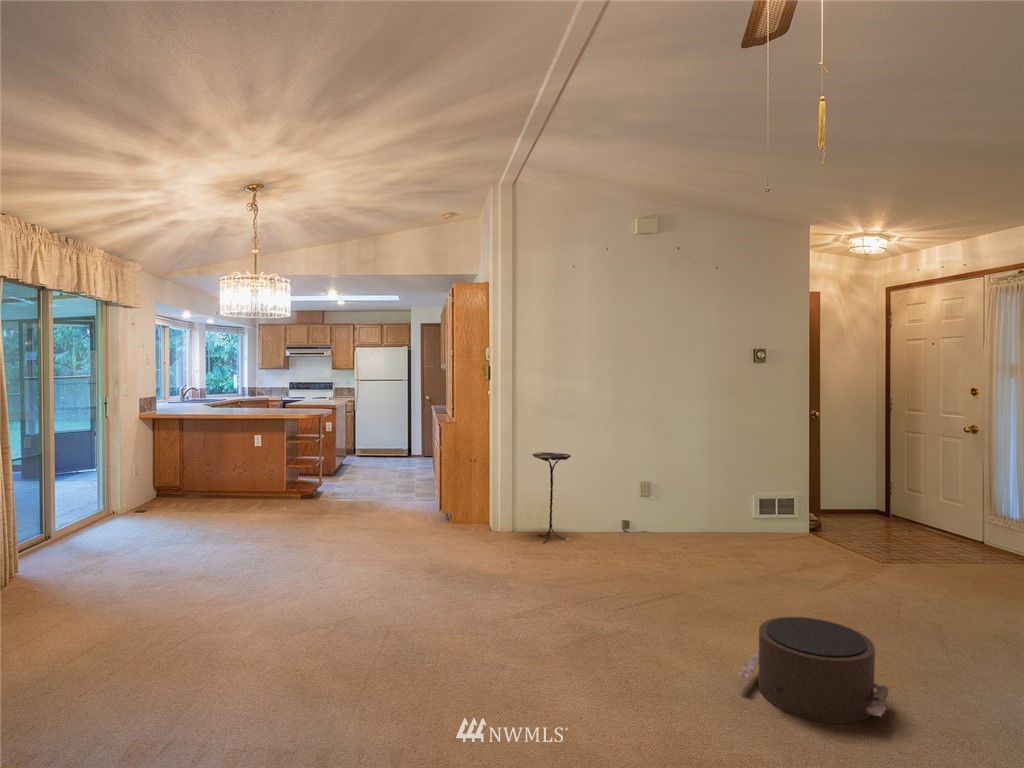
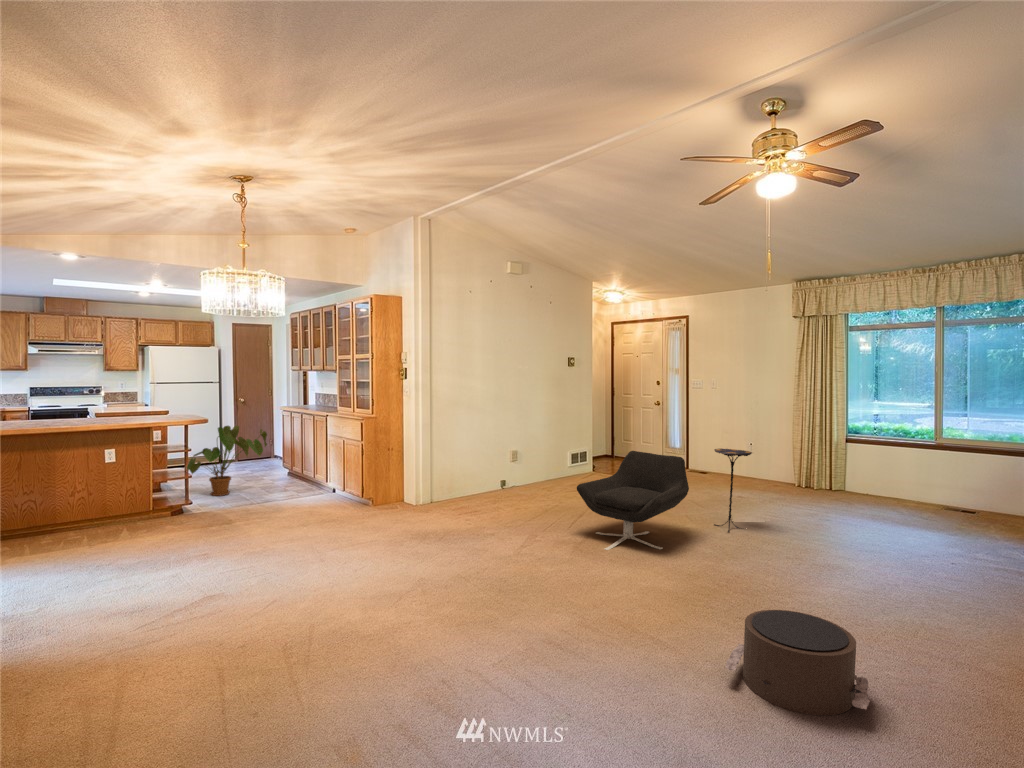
house plant: none [207,437,287,509] -> present [187,426,267,496]
side table: present [532,452,571,543] -> present [714,449,752,532]
lounge chair: none [602,457,722,562] -> present [577,451,689,550]

